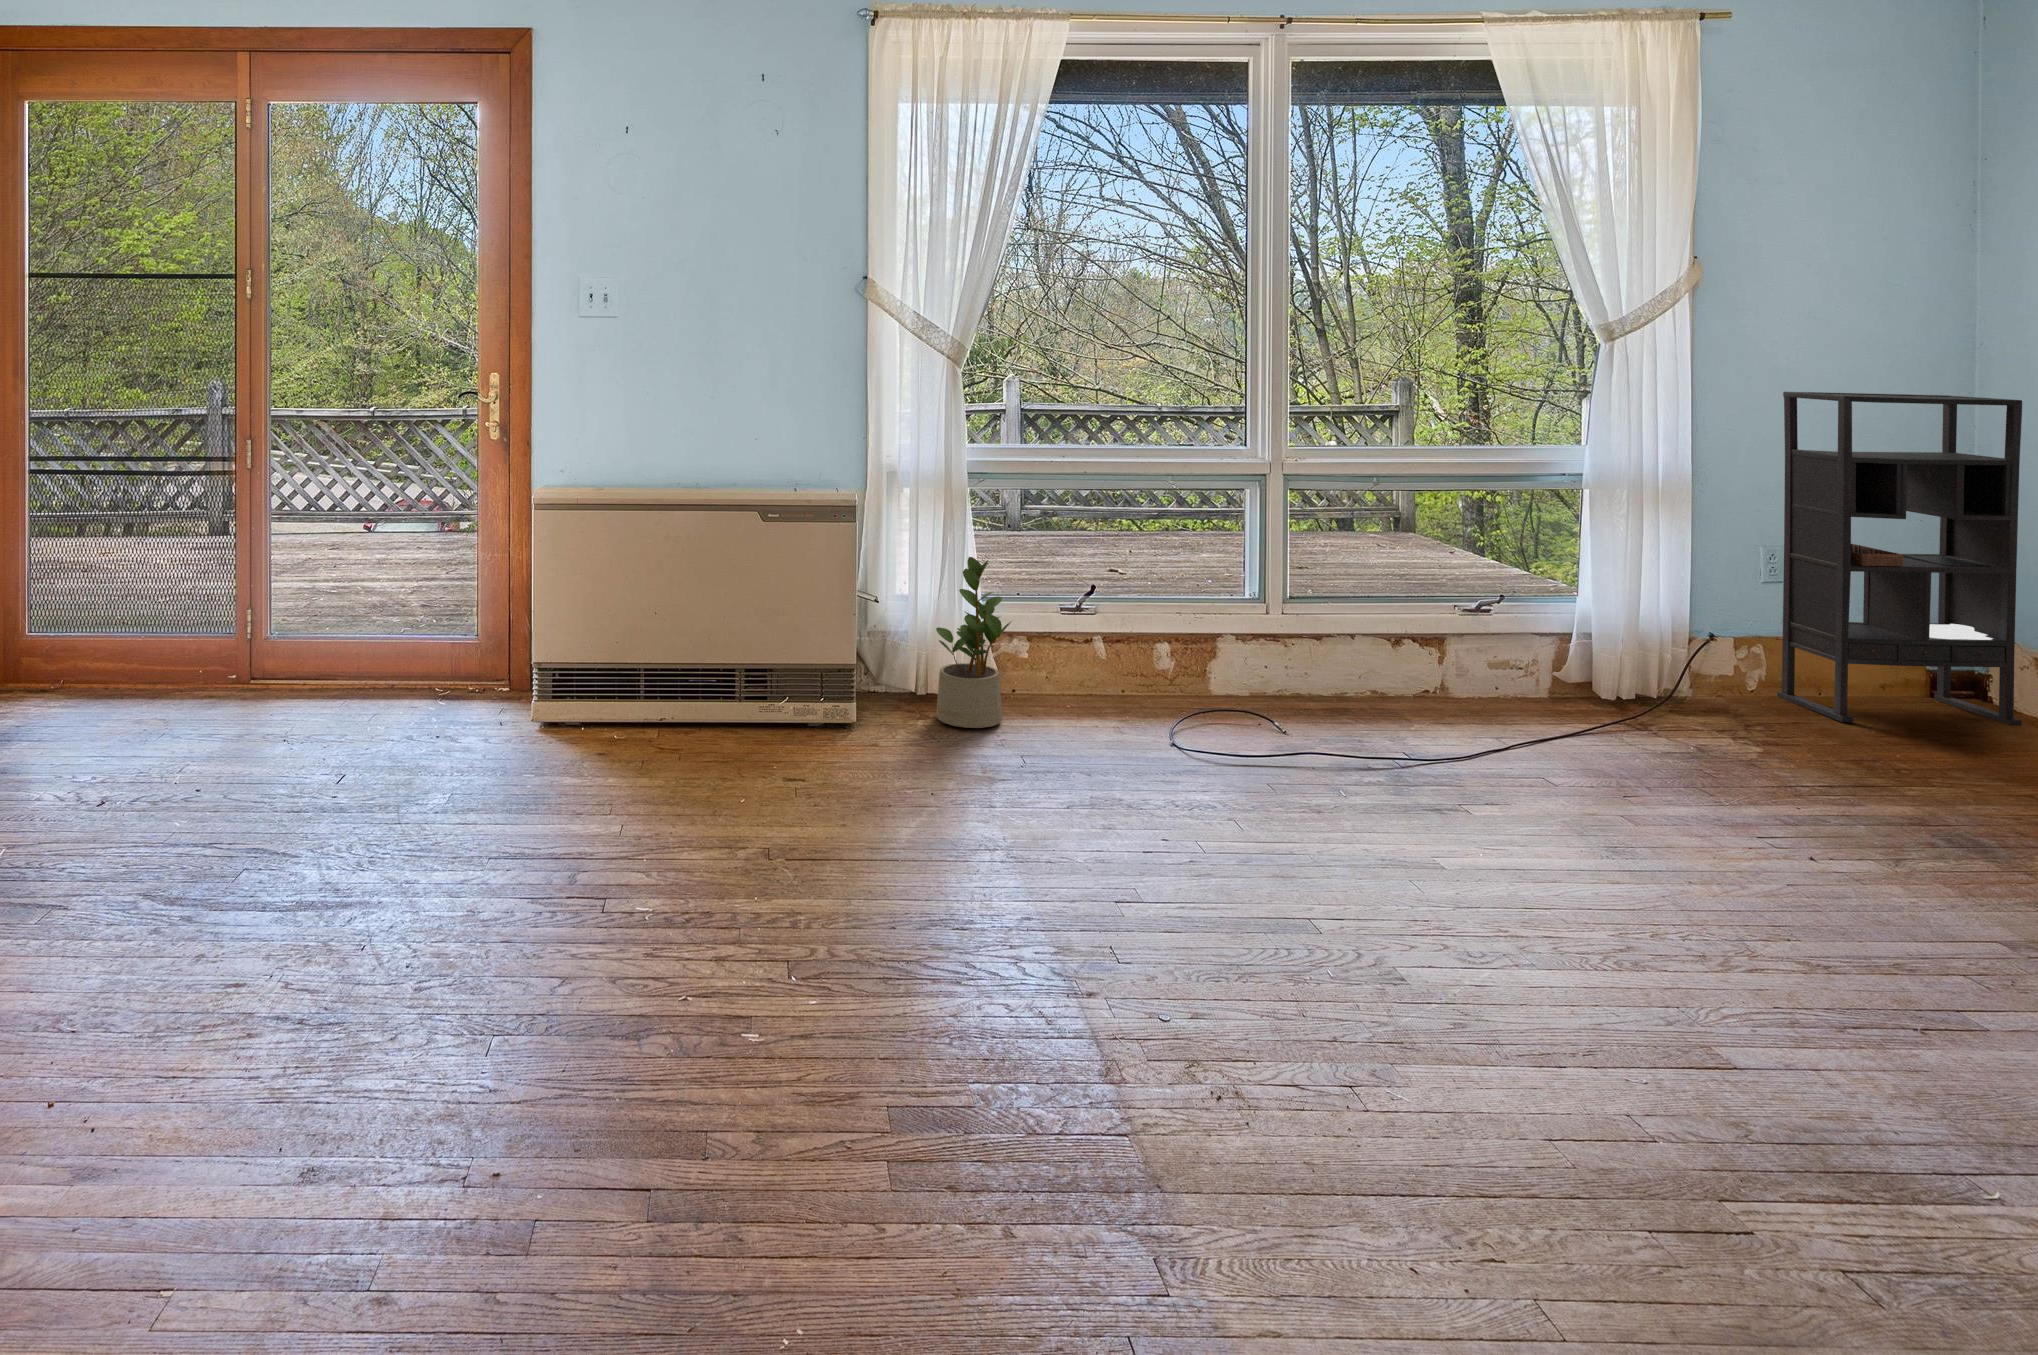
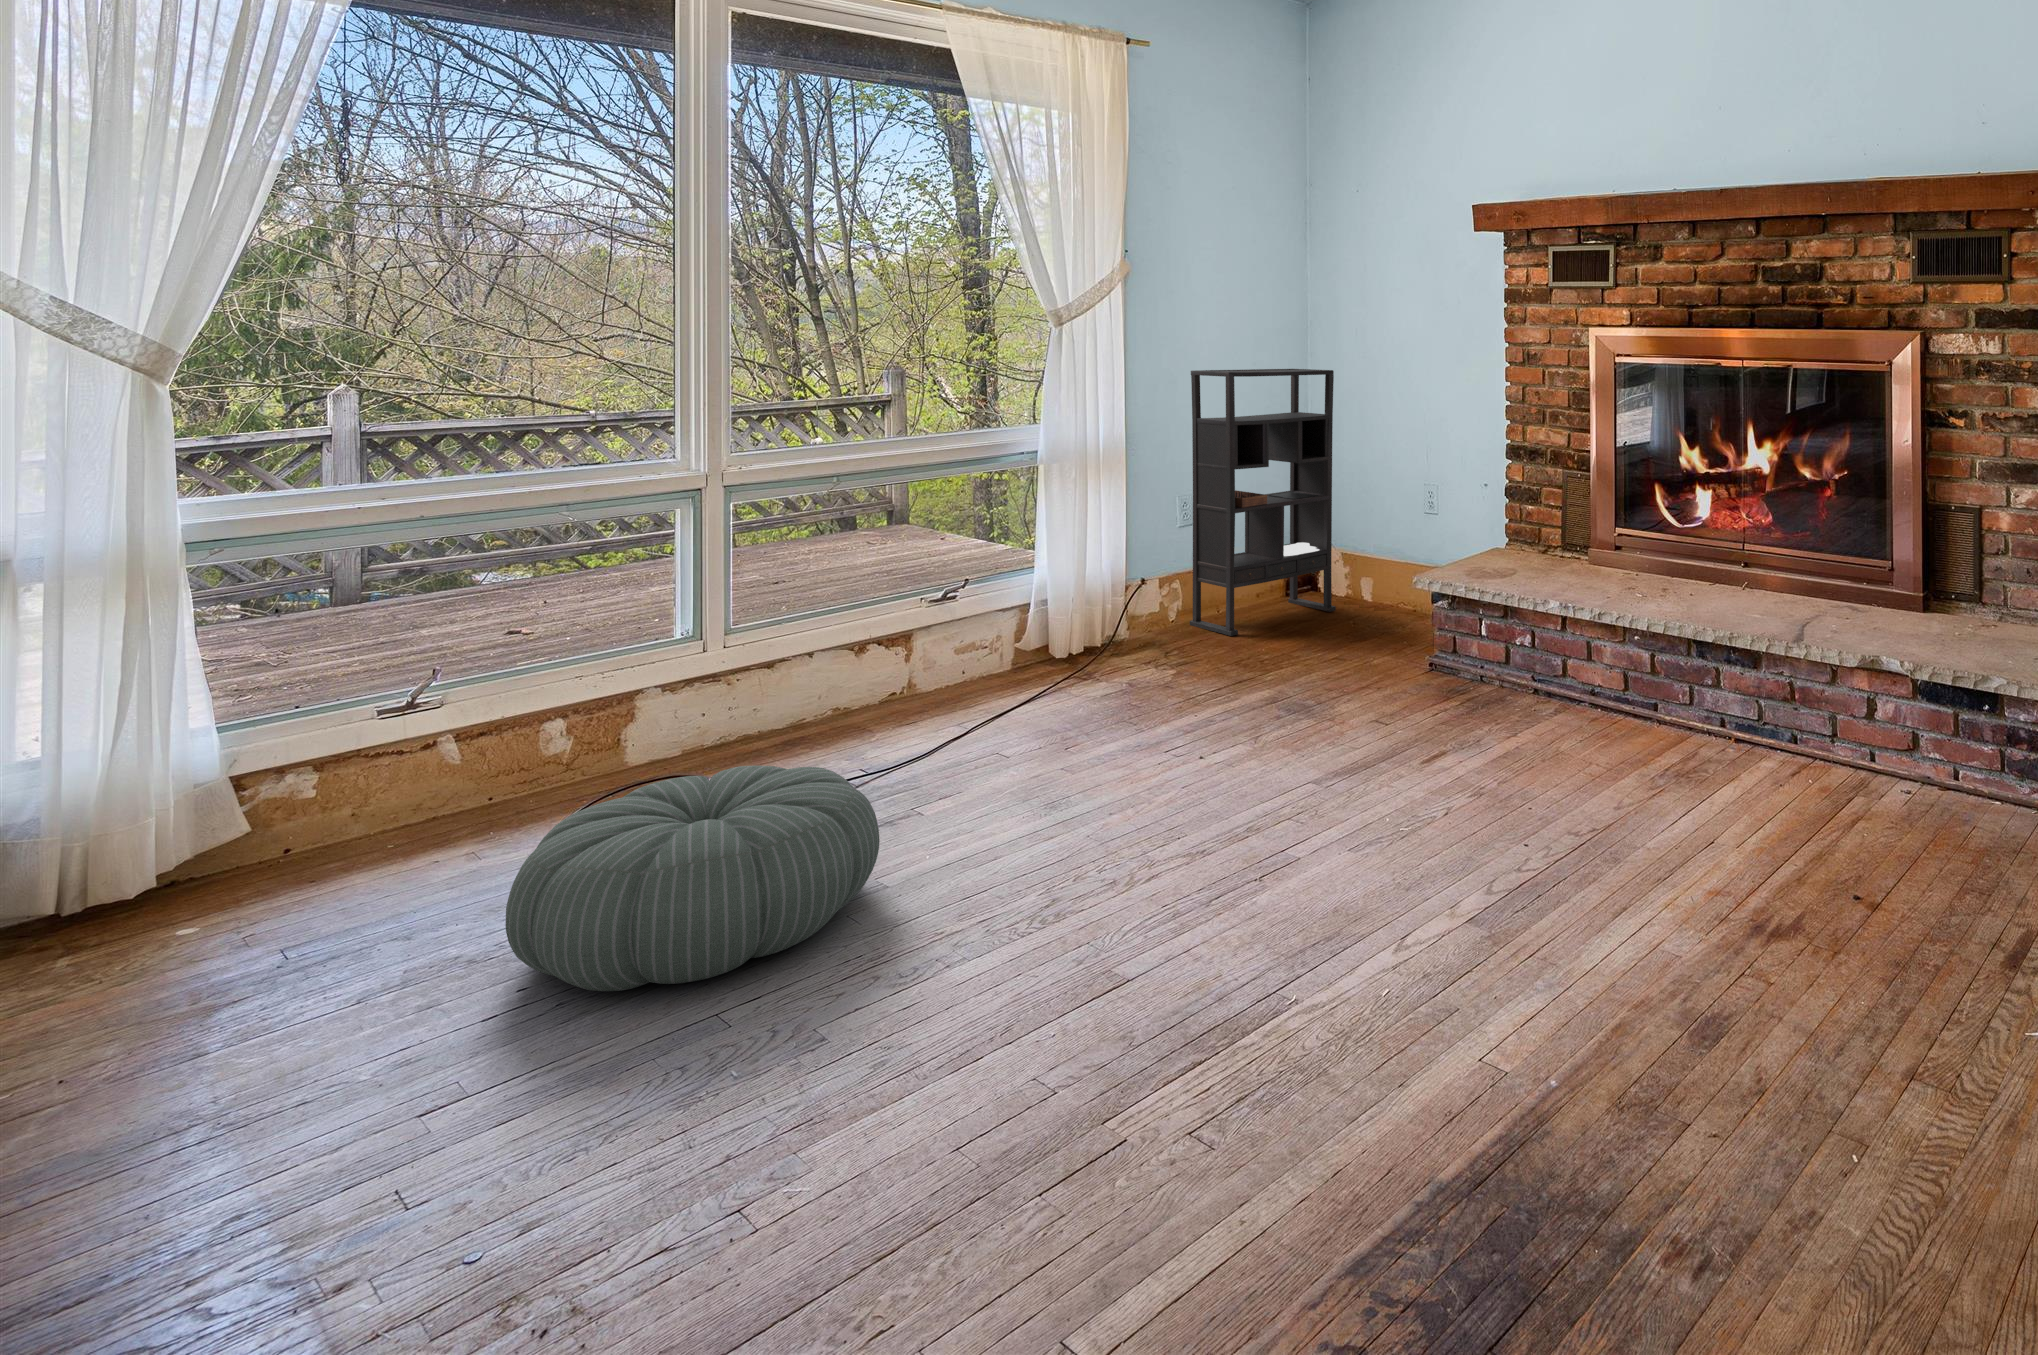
potted plant: present [936,557,1011,728] -> none [106,668,270,936]
pouf: none [1157,712,1439,888] -> present [506,766,879,991]

